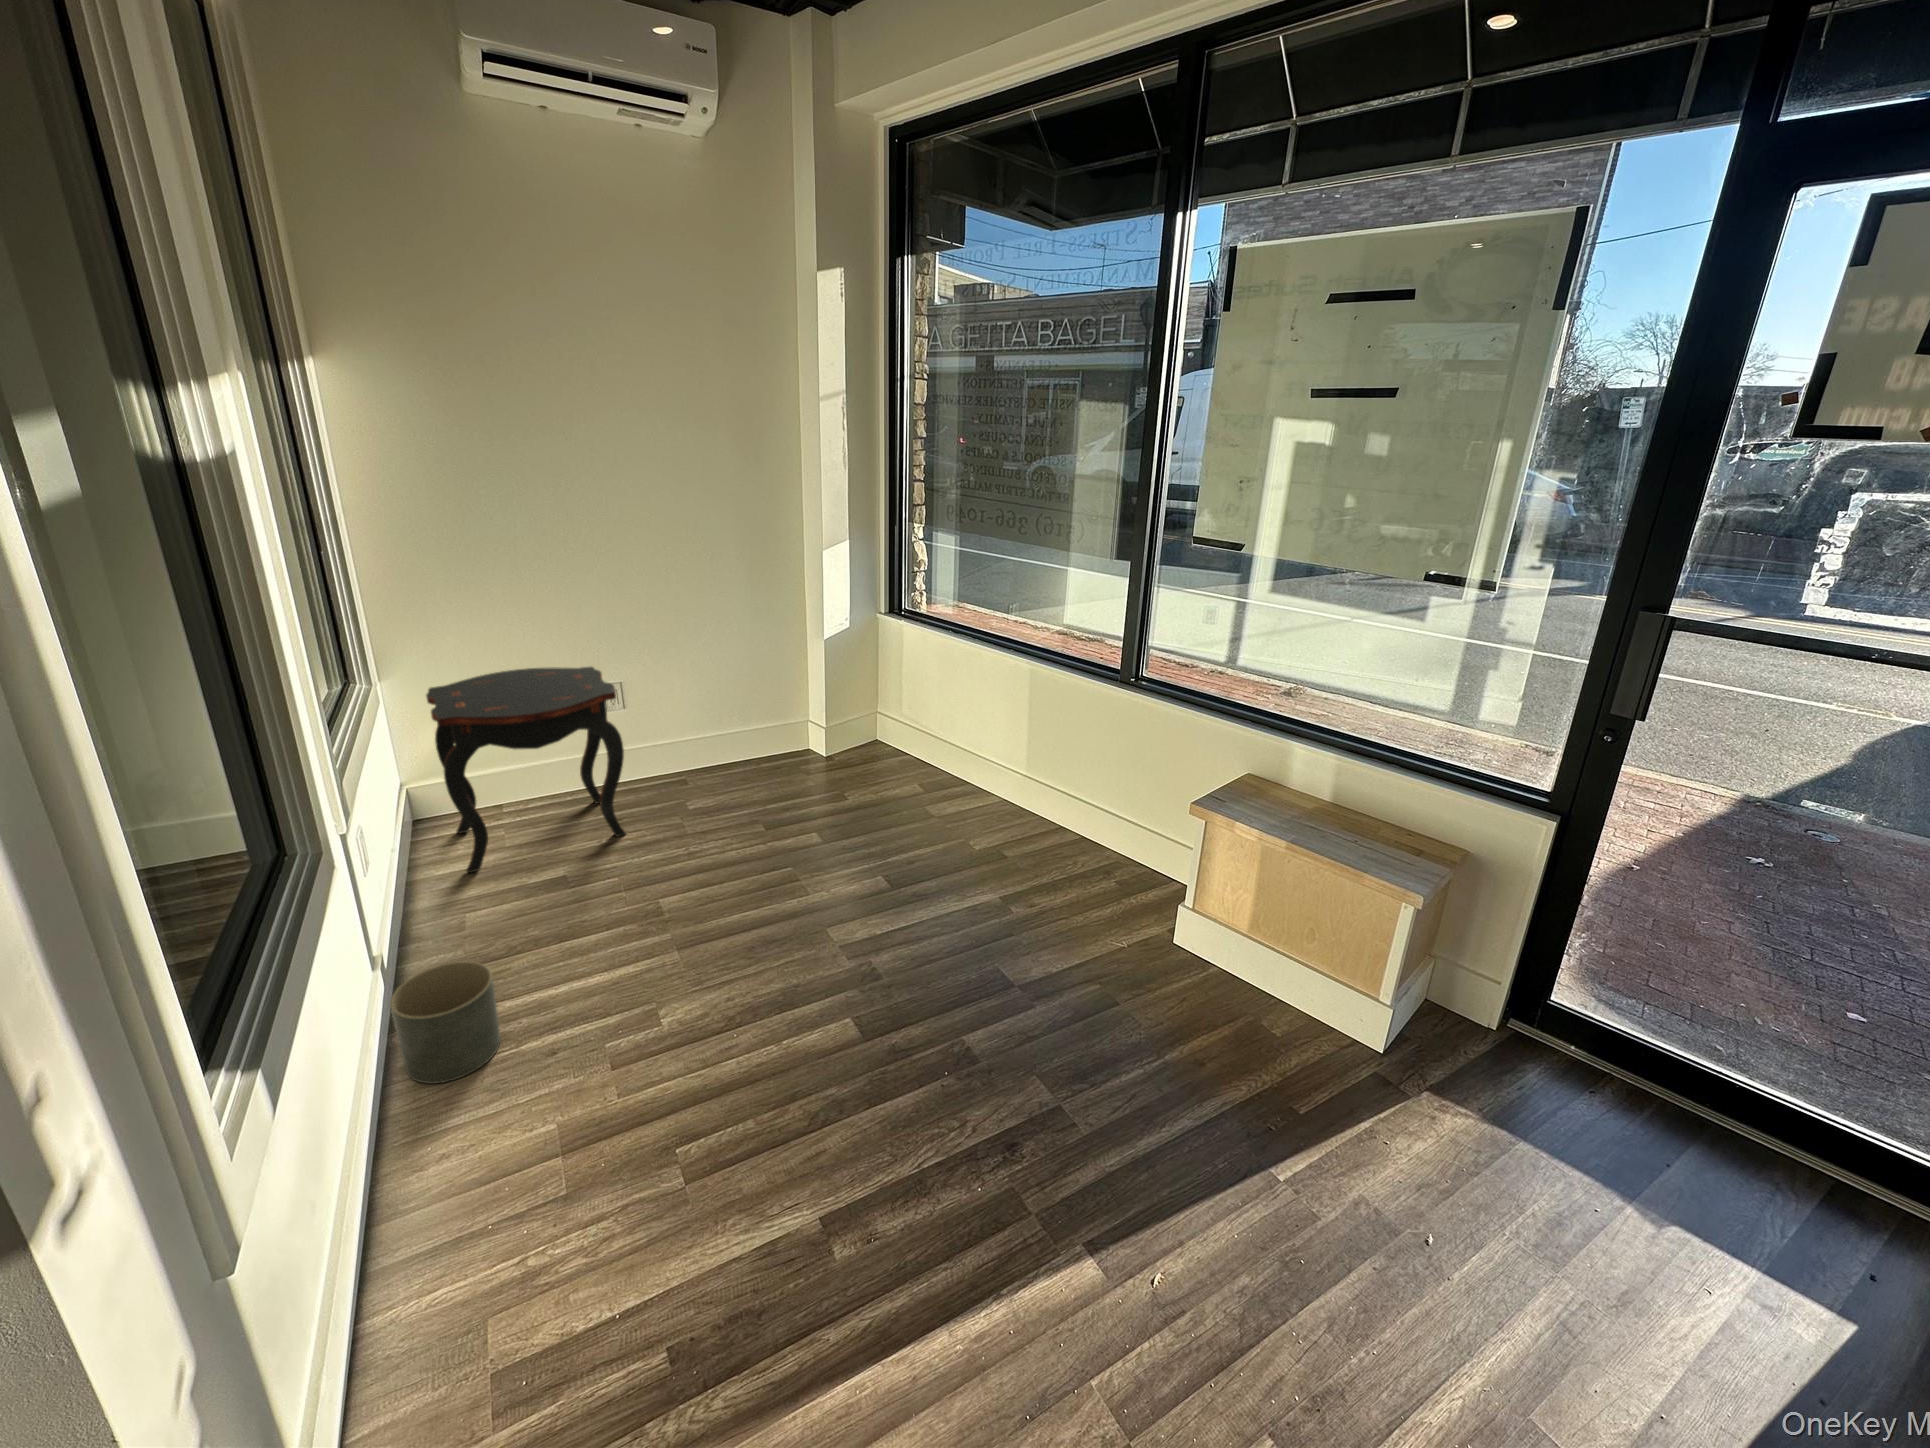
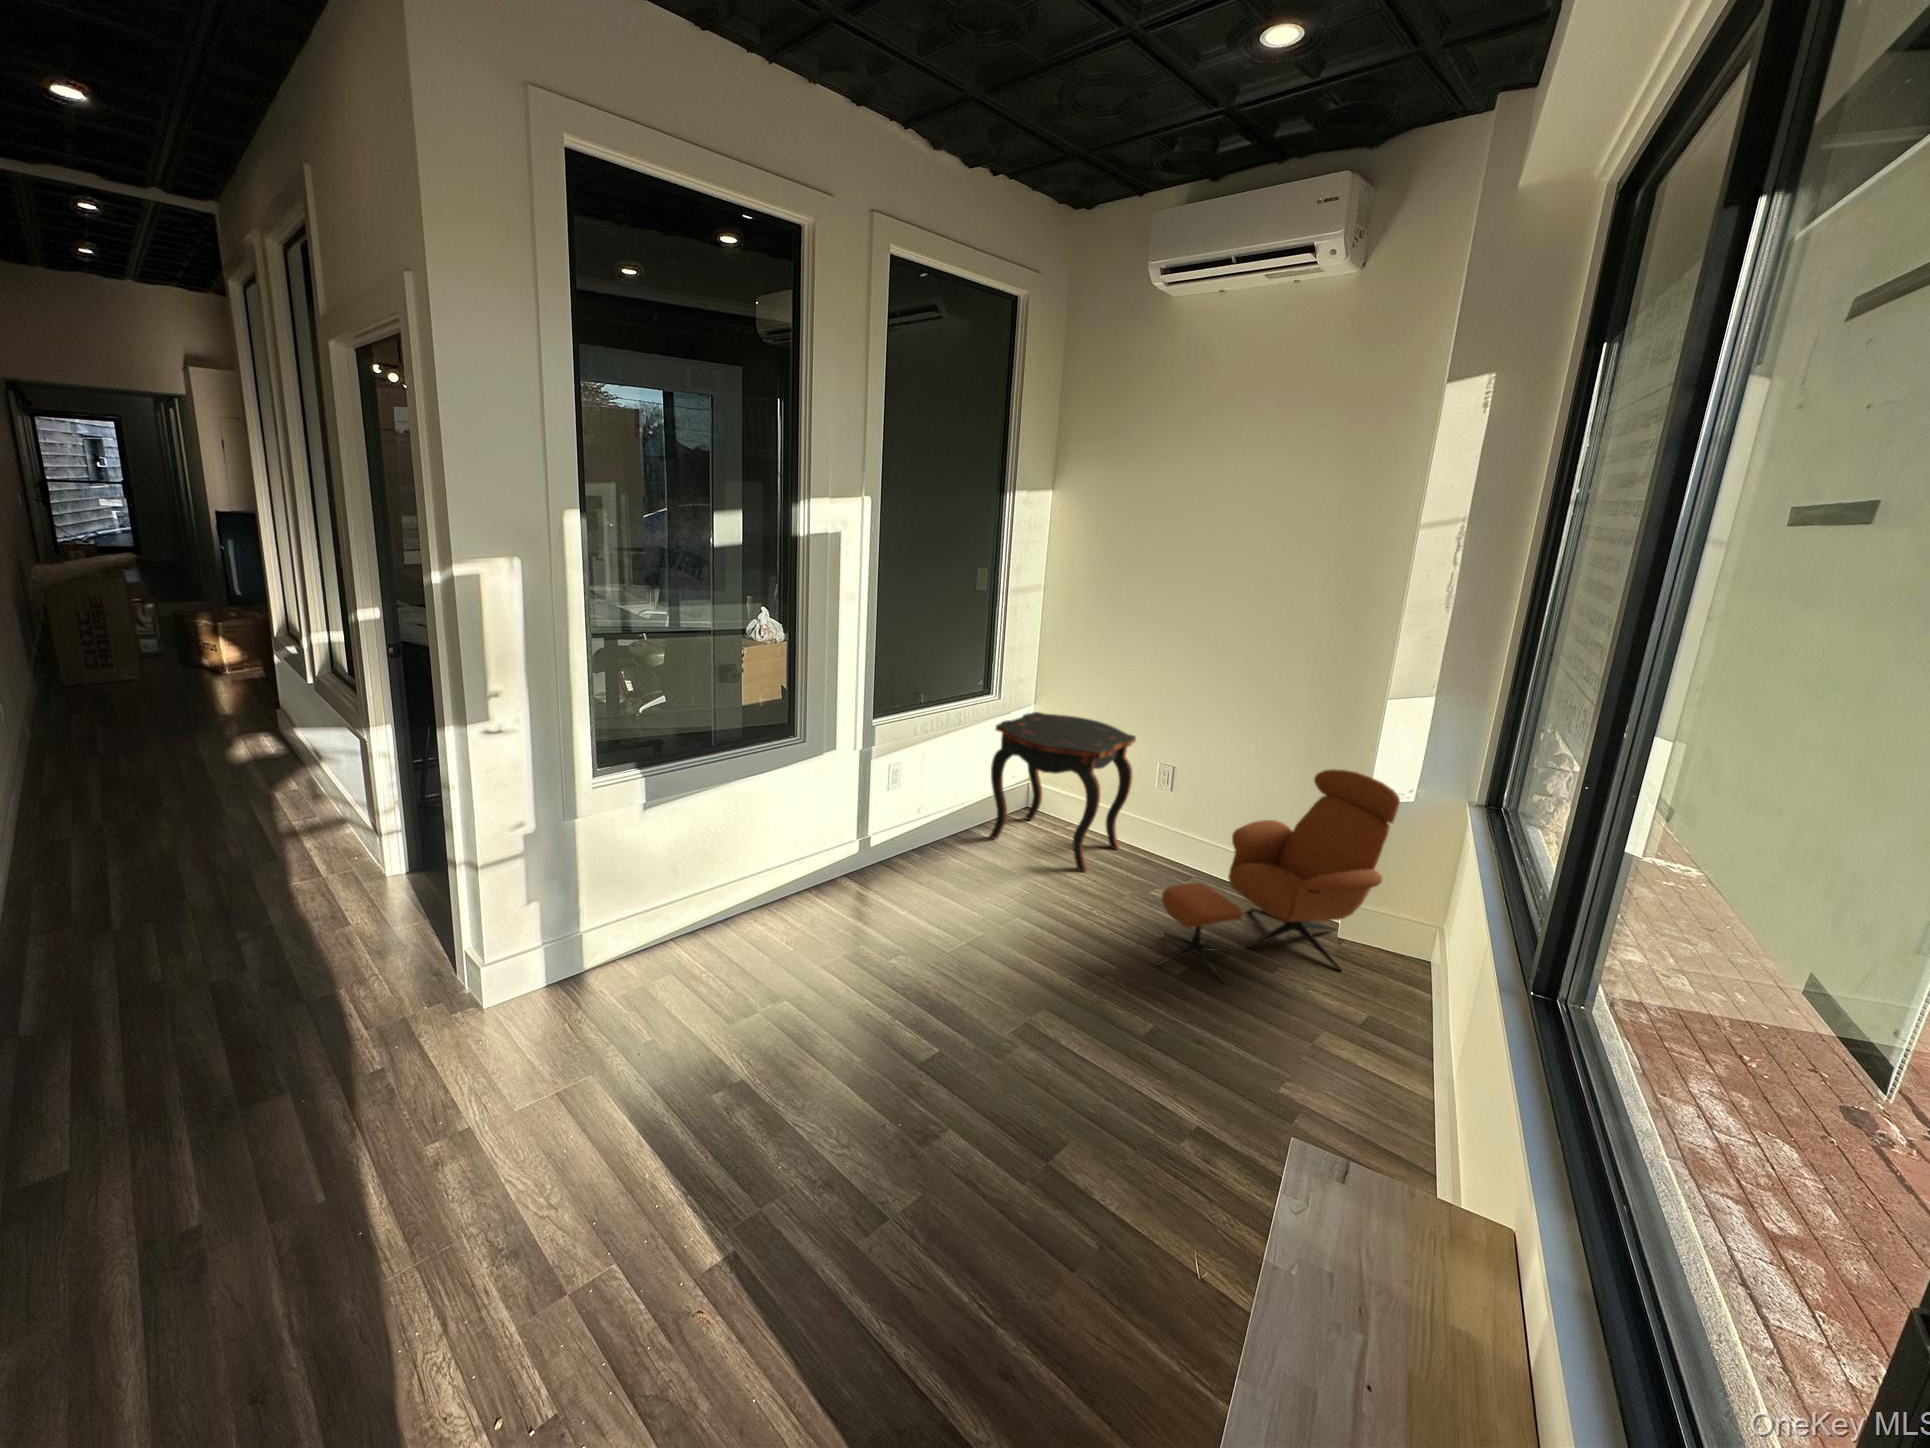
lounge chair: none [760,621,890,849] -> present [1156,769,1400,984]
planter: present [390,961,501,1084] -> none [811,841,864,908]

